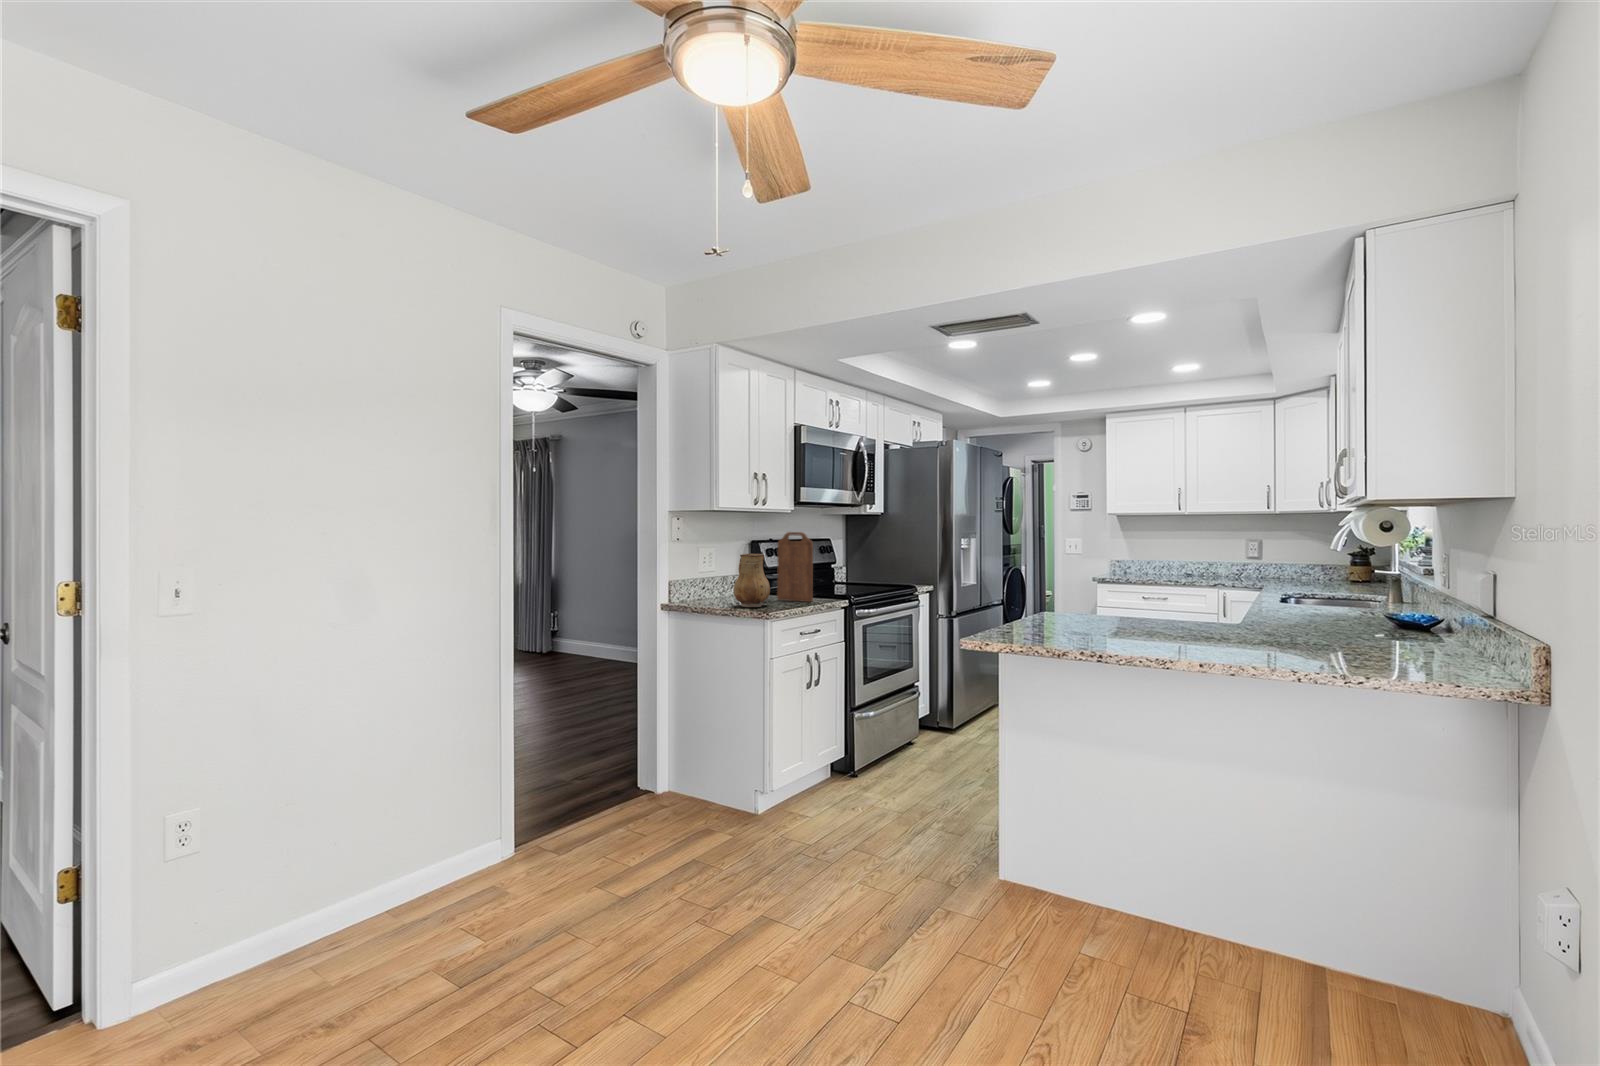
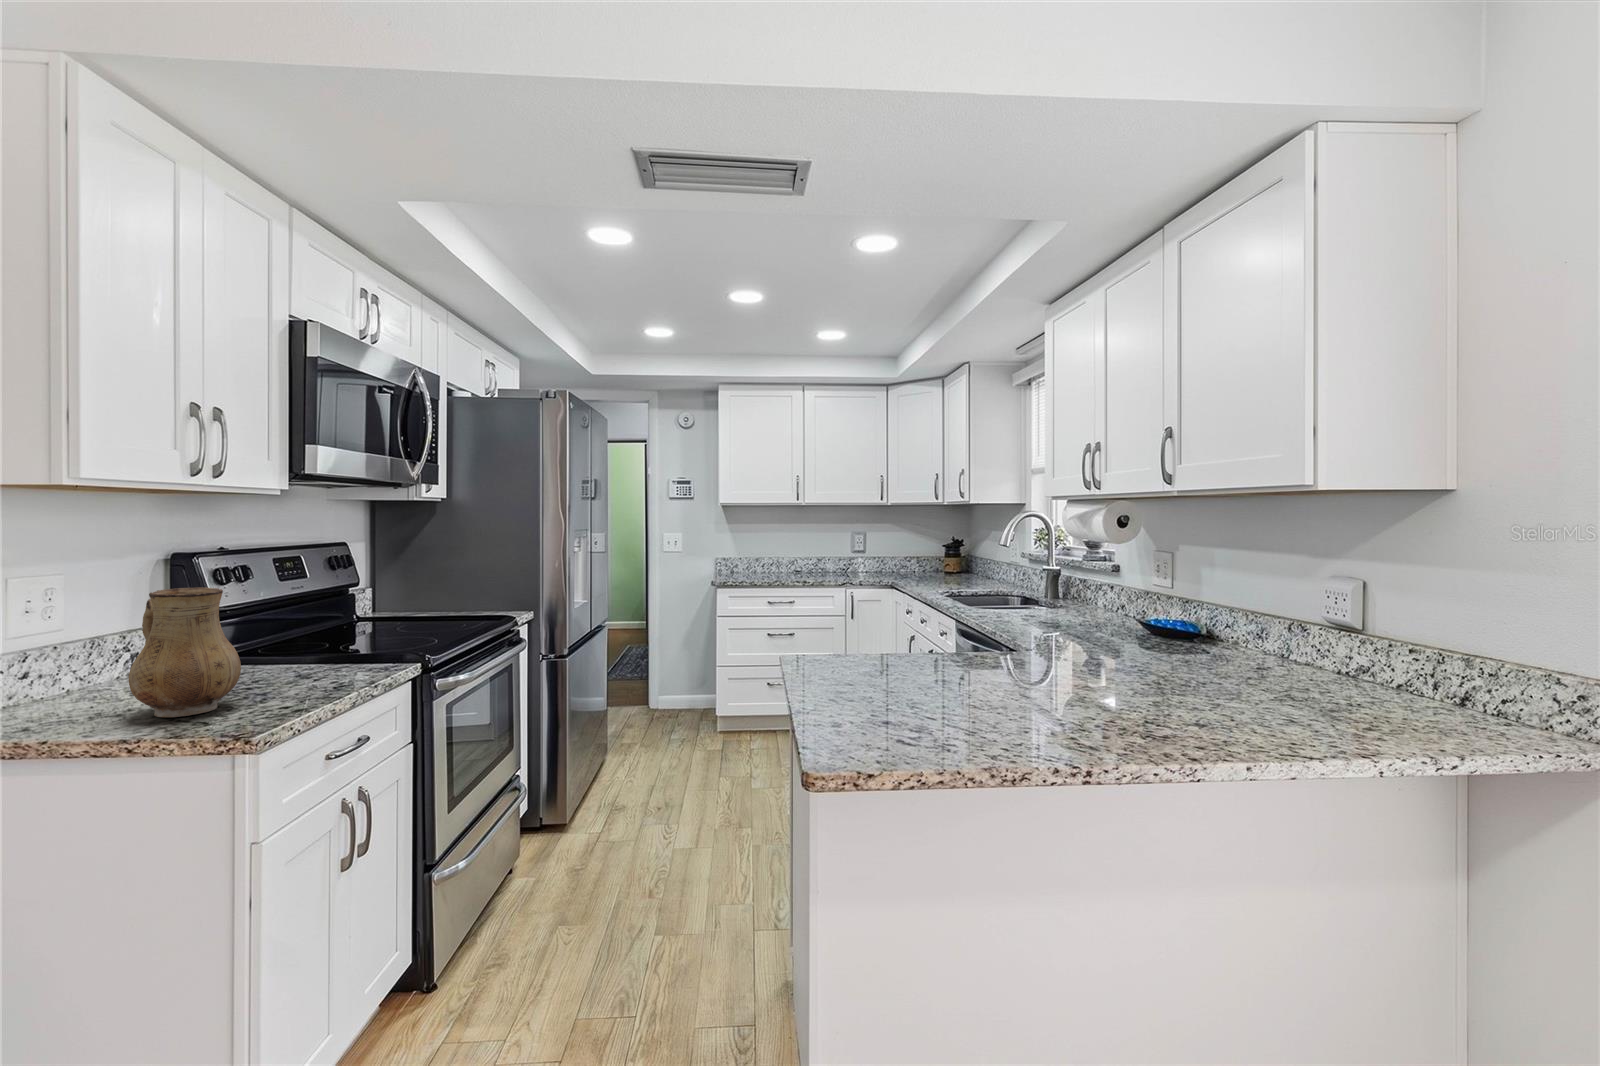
cutting board: present [777,532,813,602] -> none [251,535,345,680]

